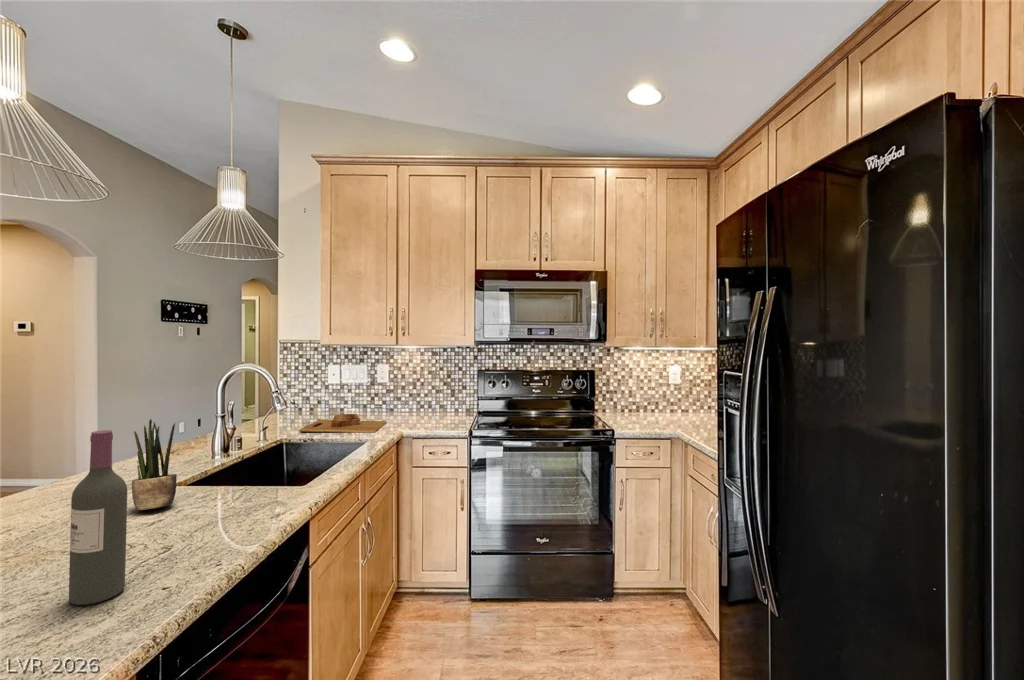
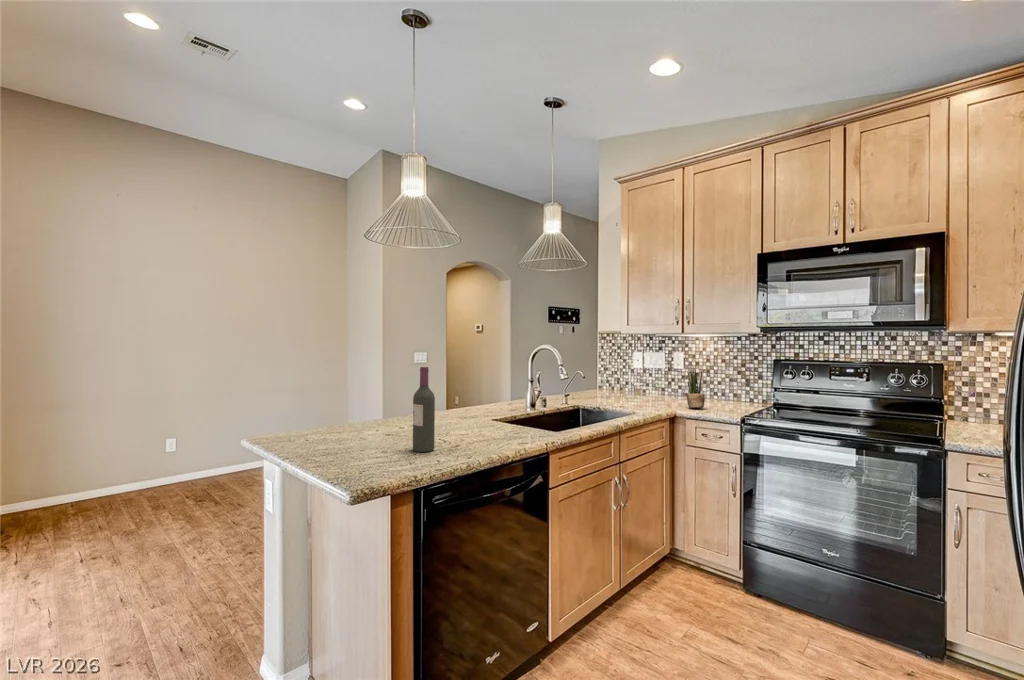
cutting board: present [300,414,386,433] -> none [596,392,672,410]
potted plant: present [132,419,177,510] -> present [687,368,705,408]

